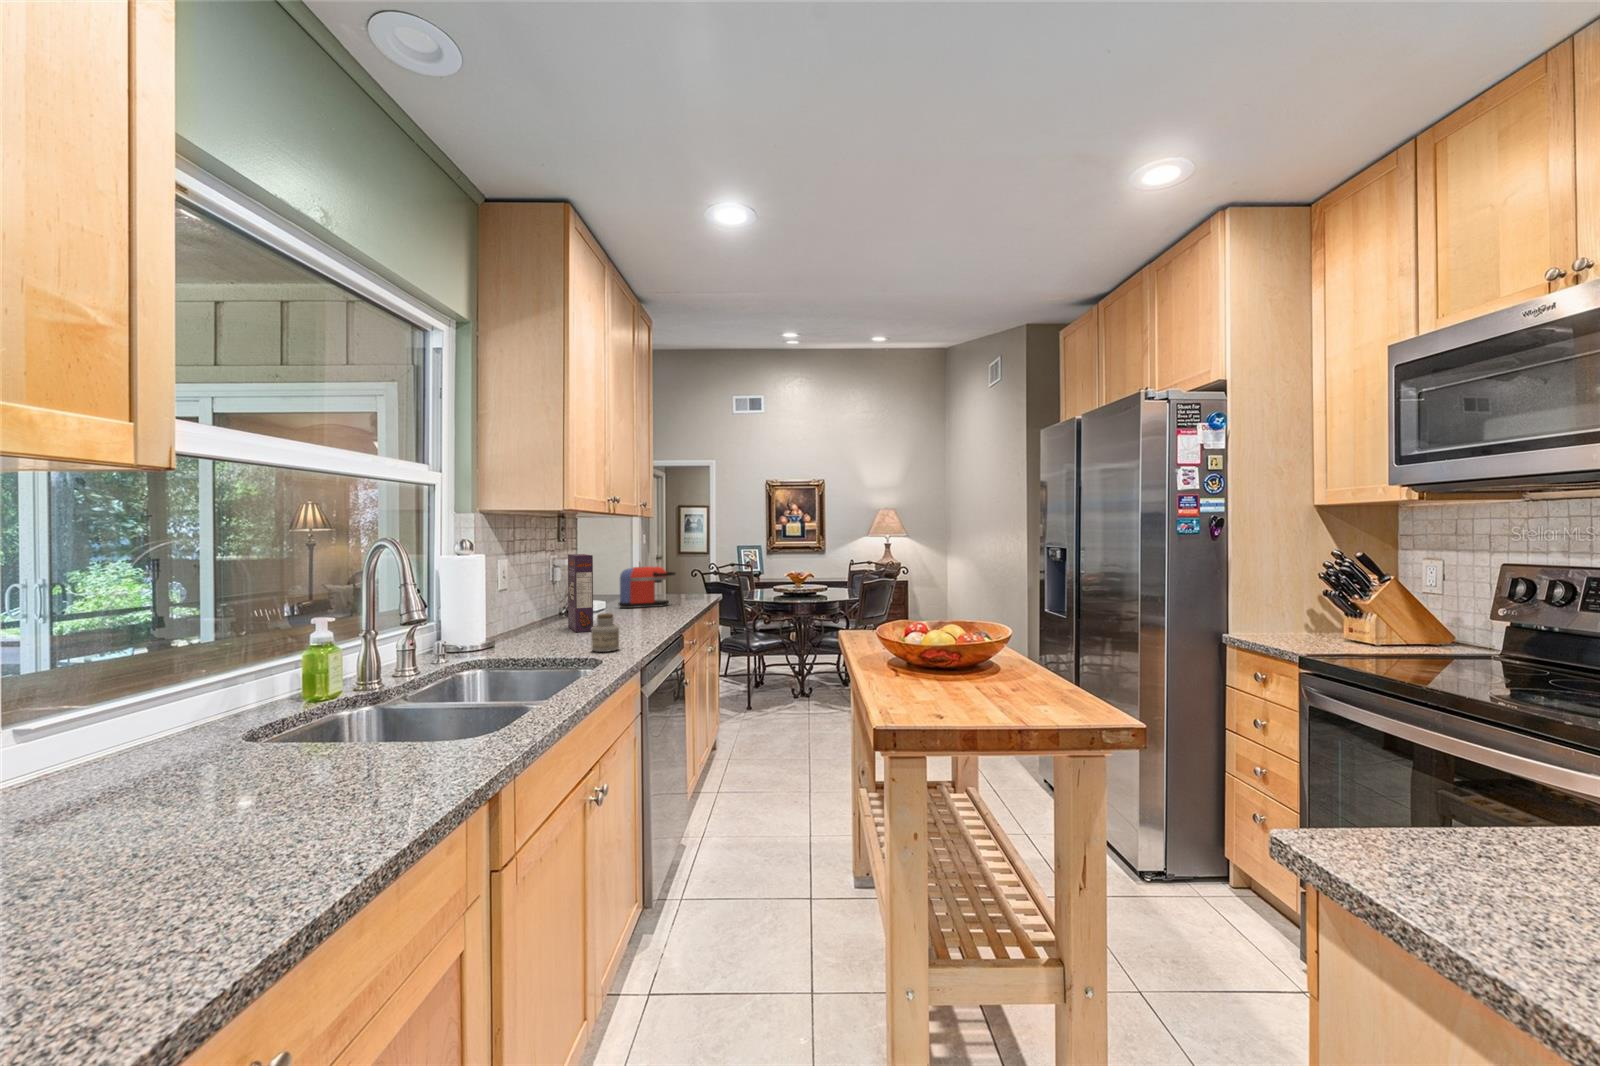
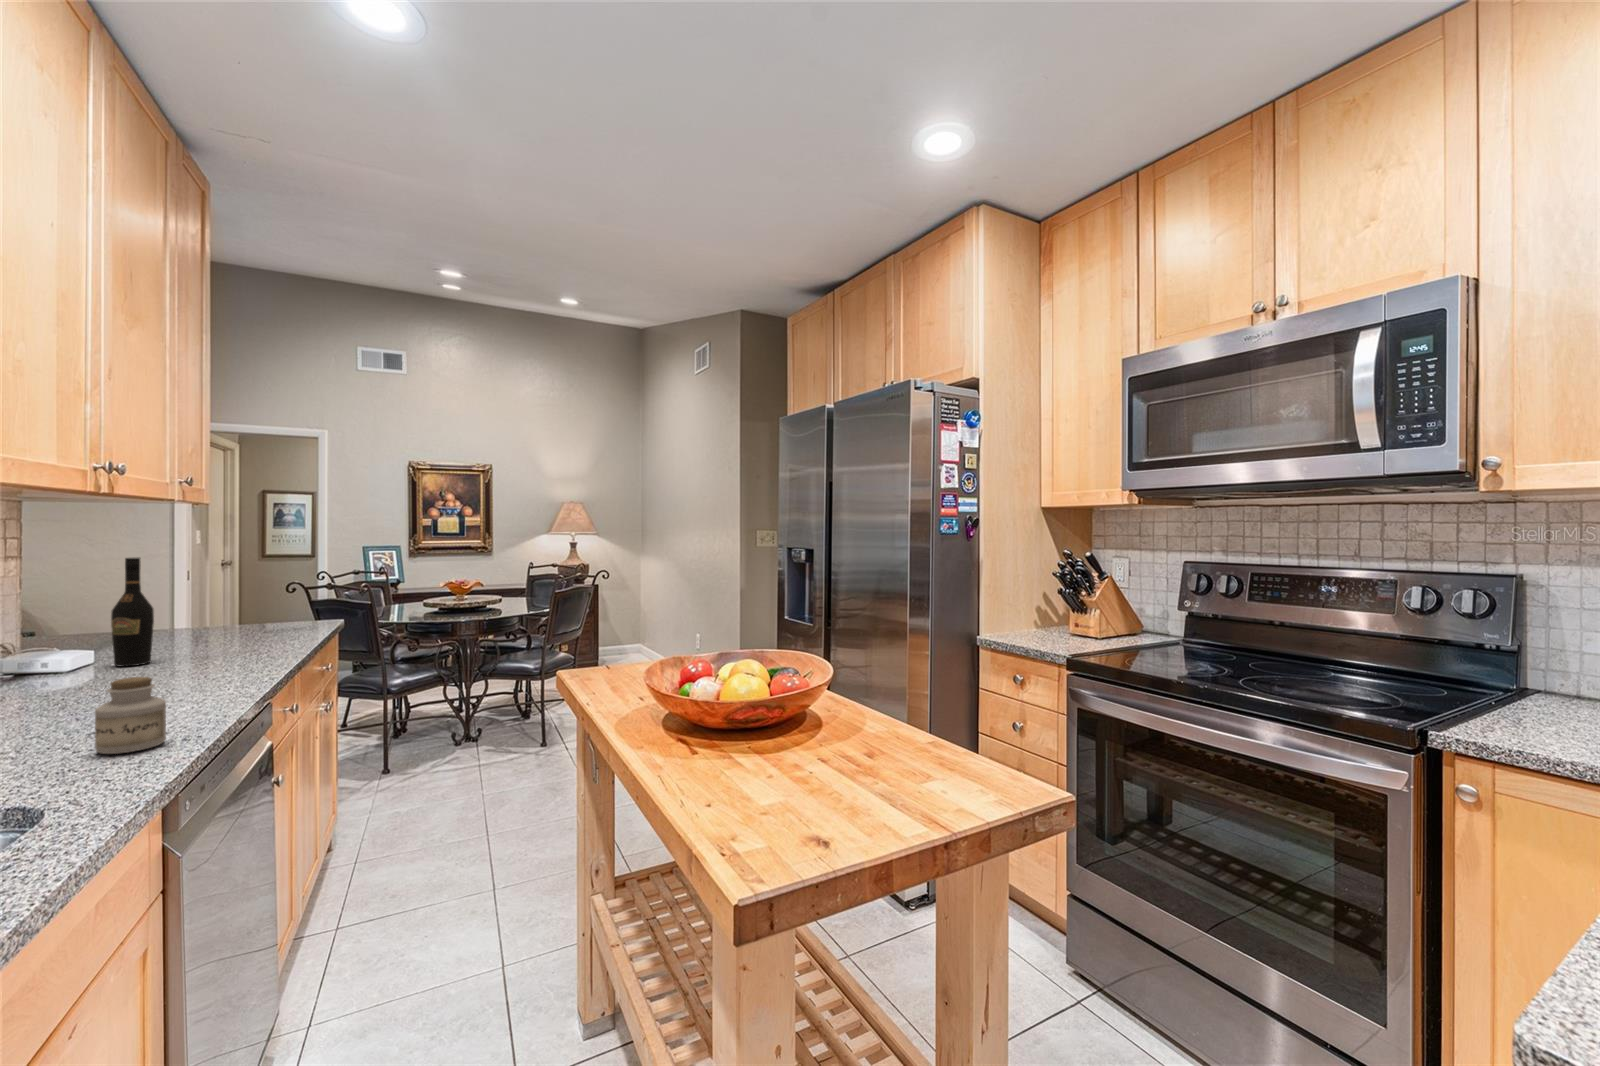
wine bottle: none [598,551,616,615] -> present [111,558,154,667]
cereal box: present [568,554,593,632] -> none [38,564,100,710]
coffee maker: present [618,567,675,608] -> none [158,580,274,650]

